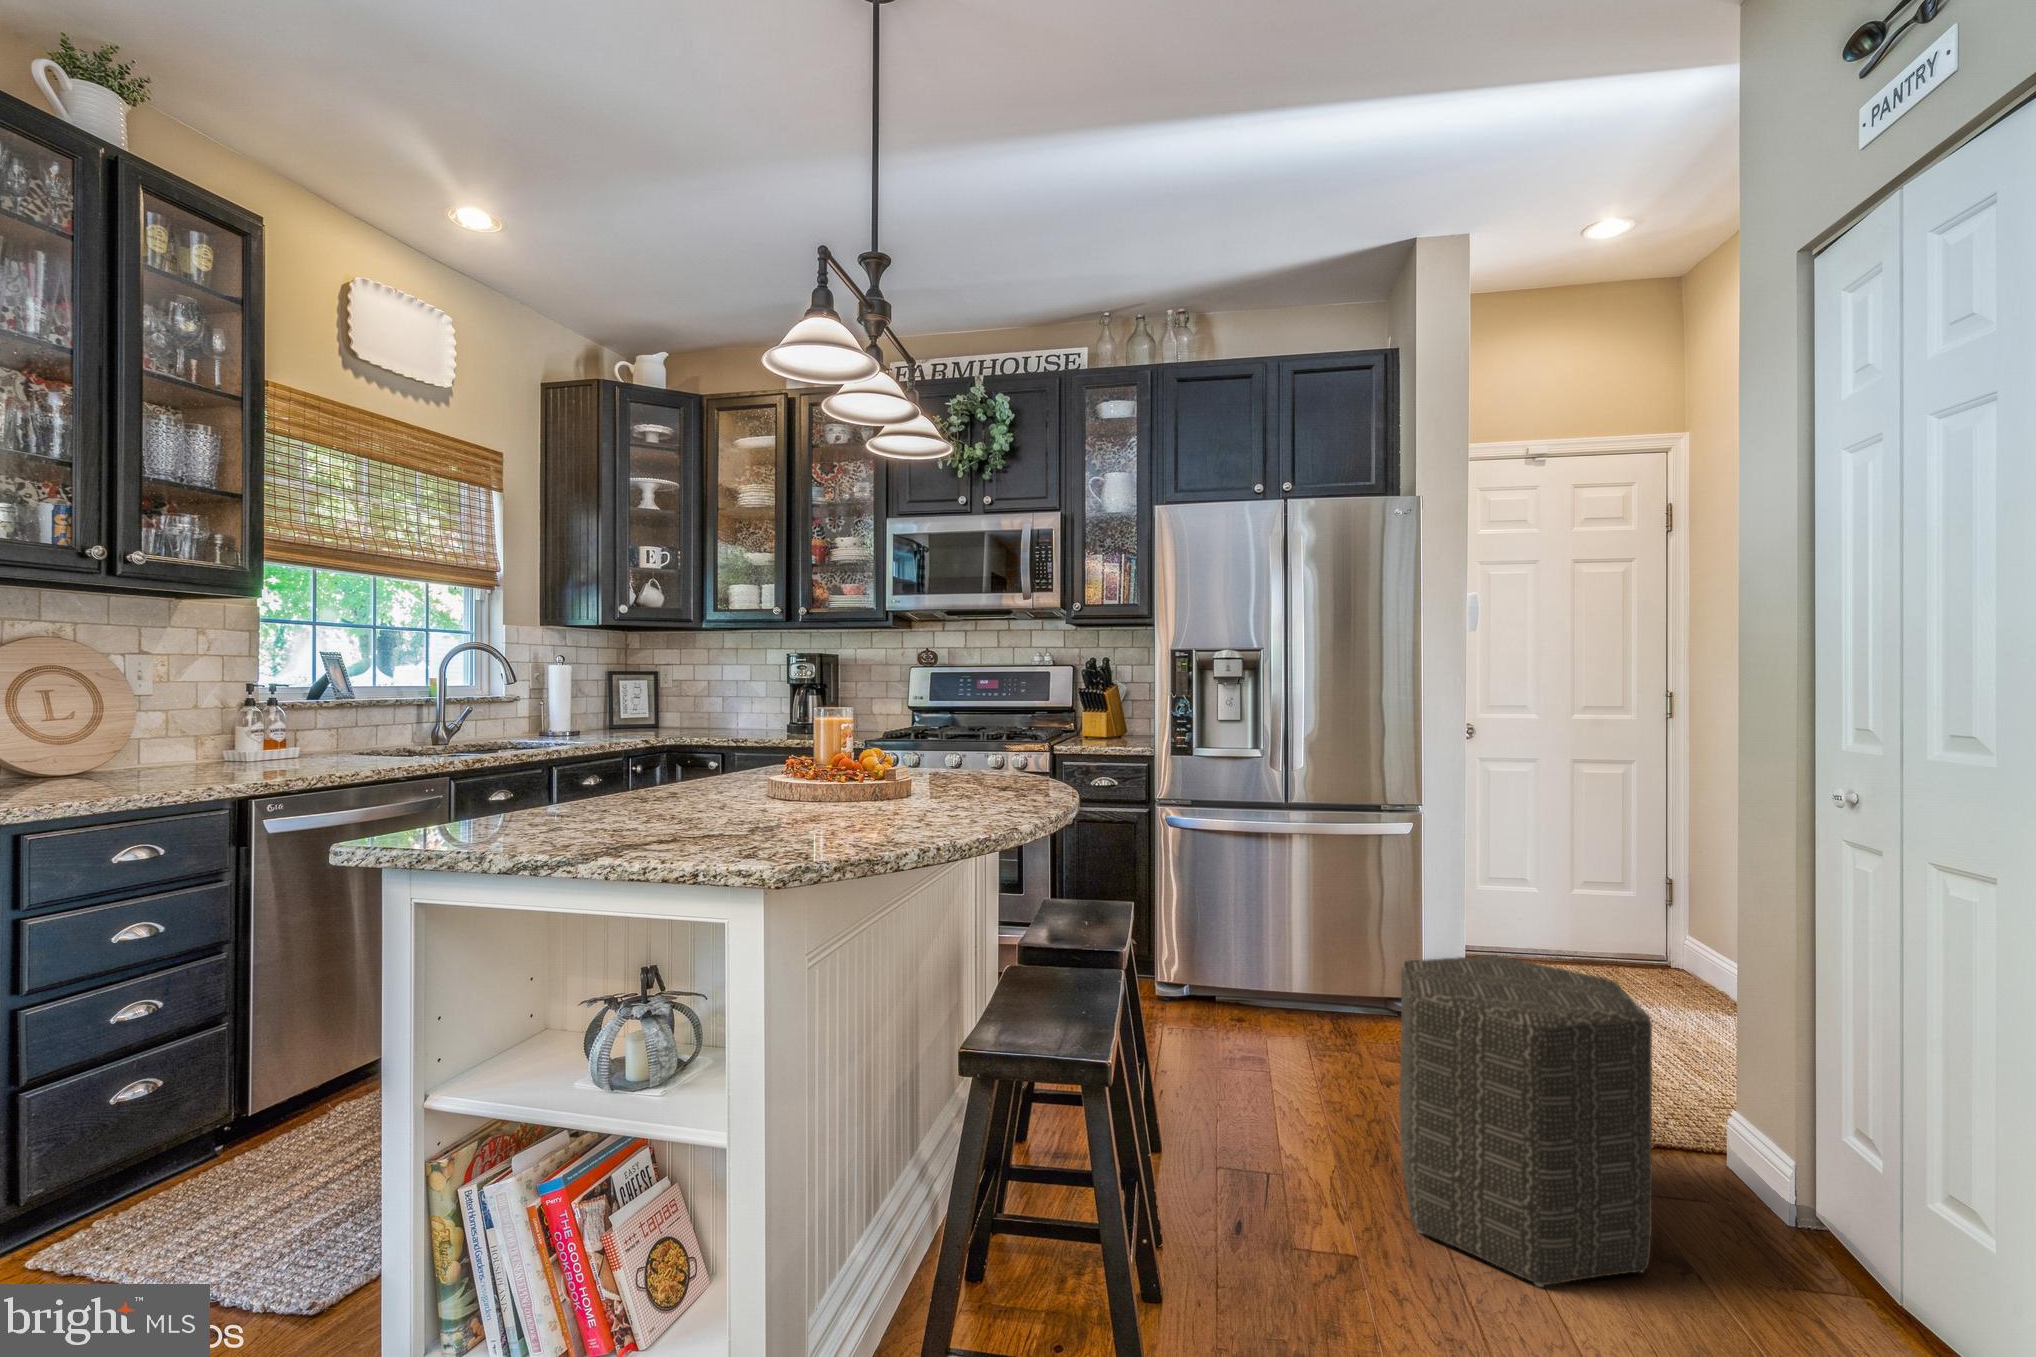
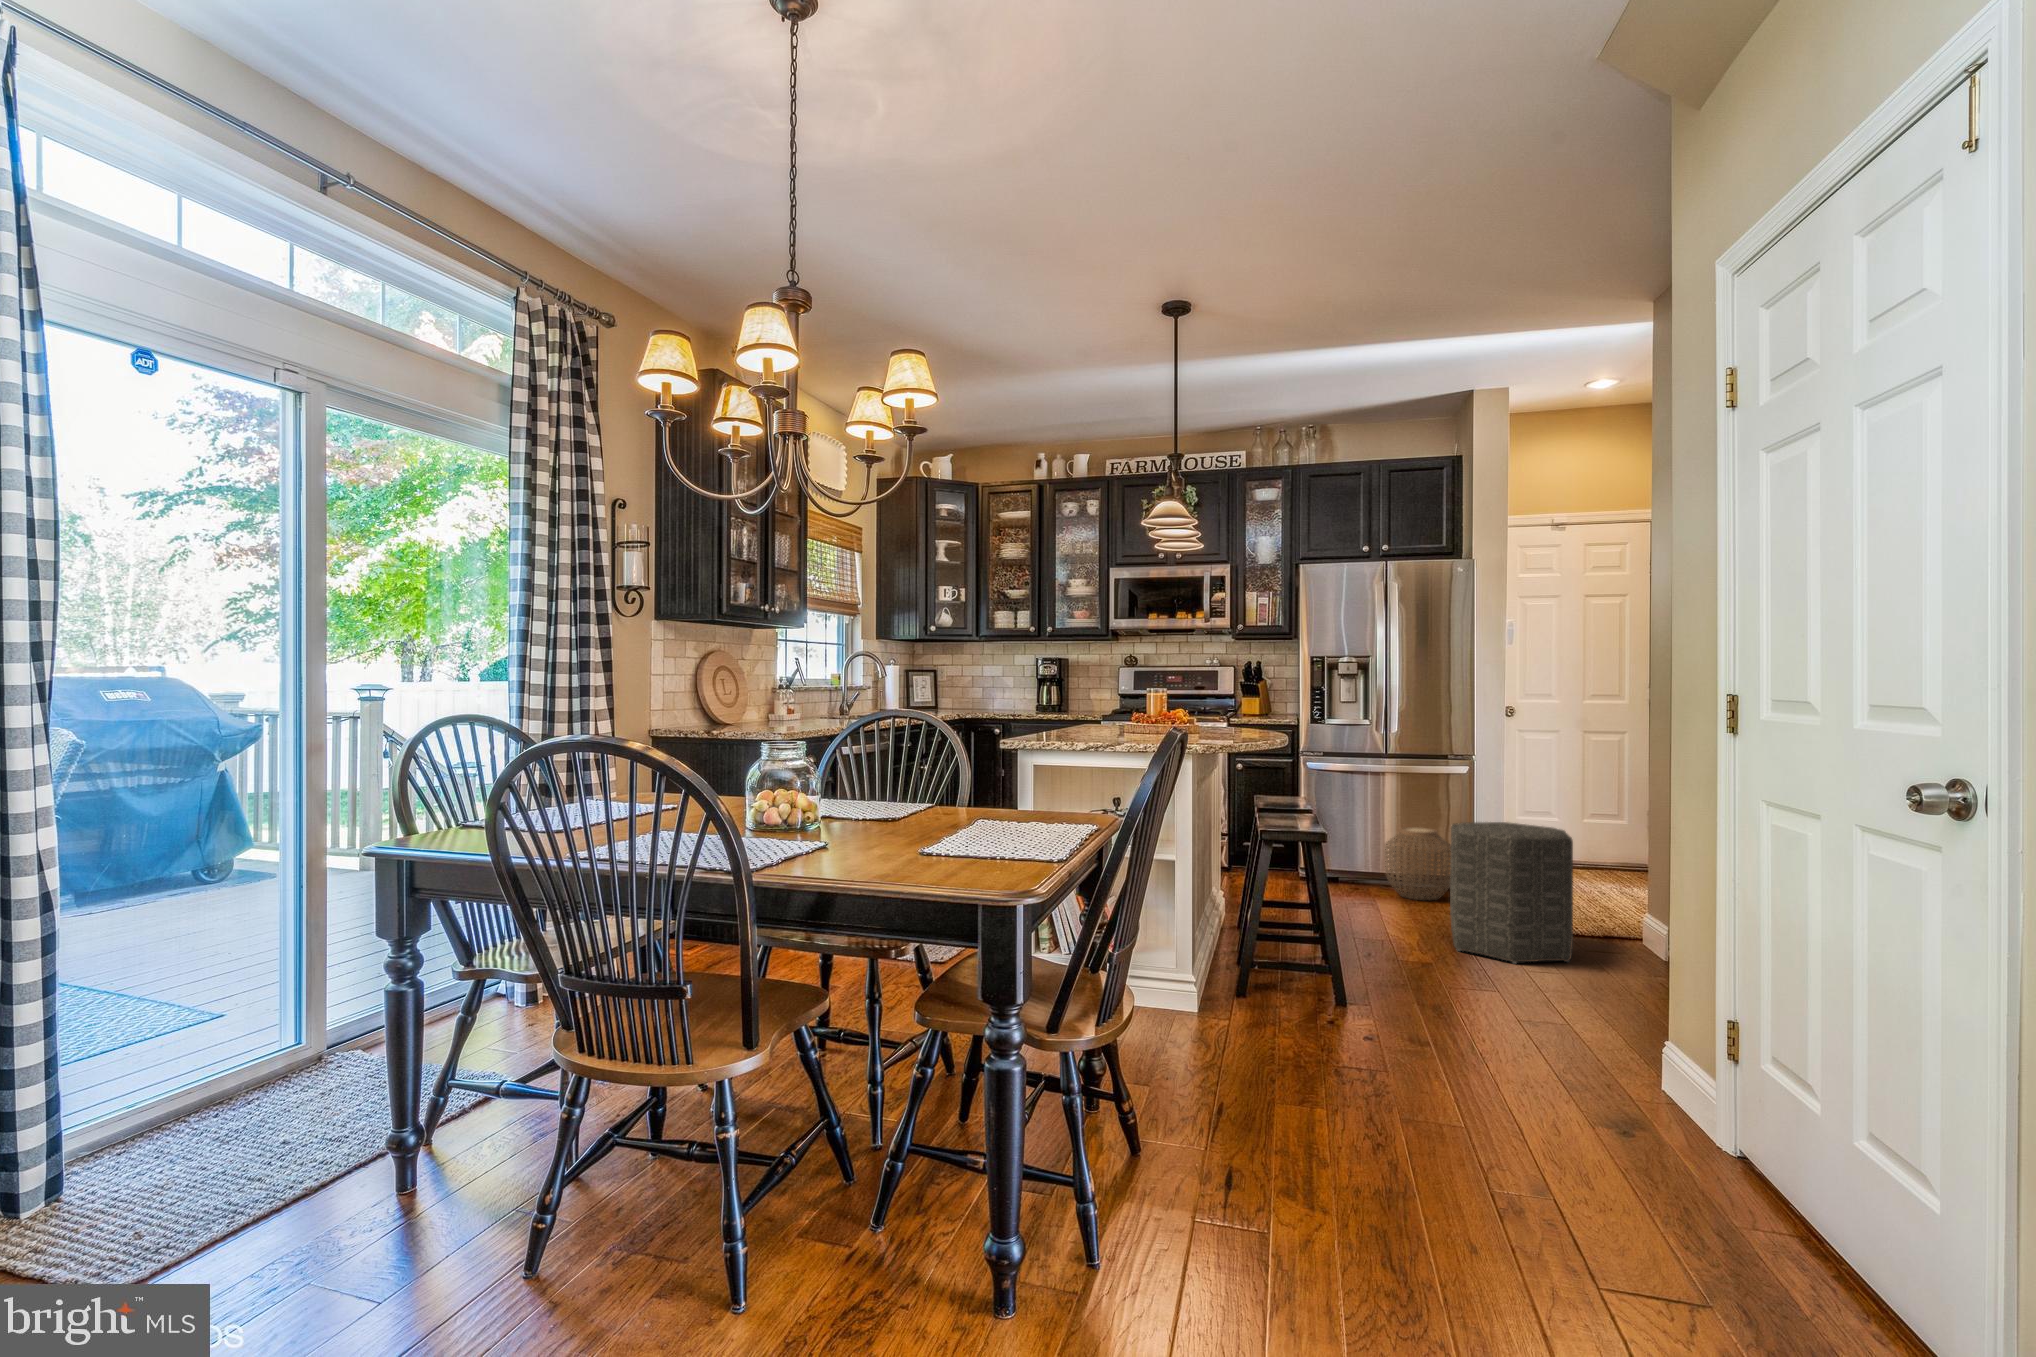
woven basket: none [1284,923,1395,1049] -> present [1384,827,1451,900]

